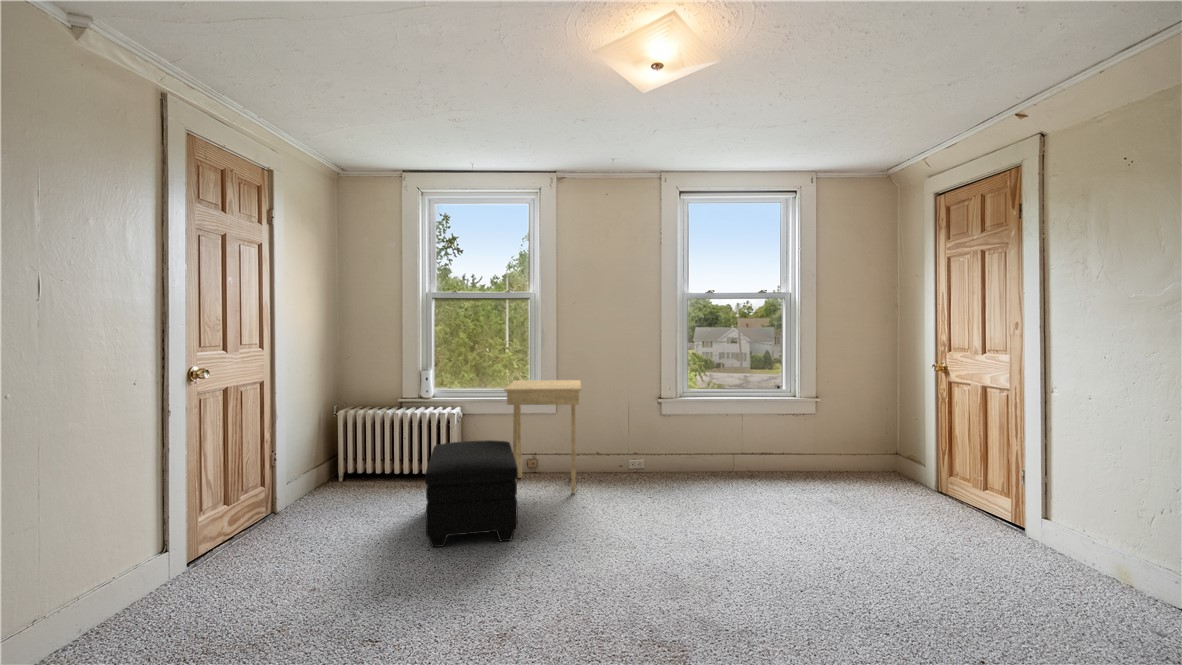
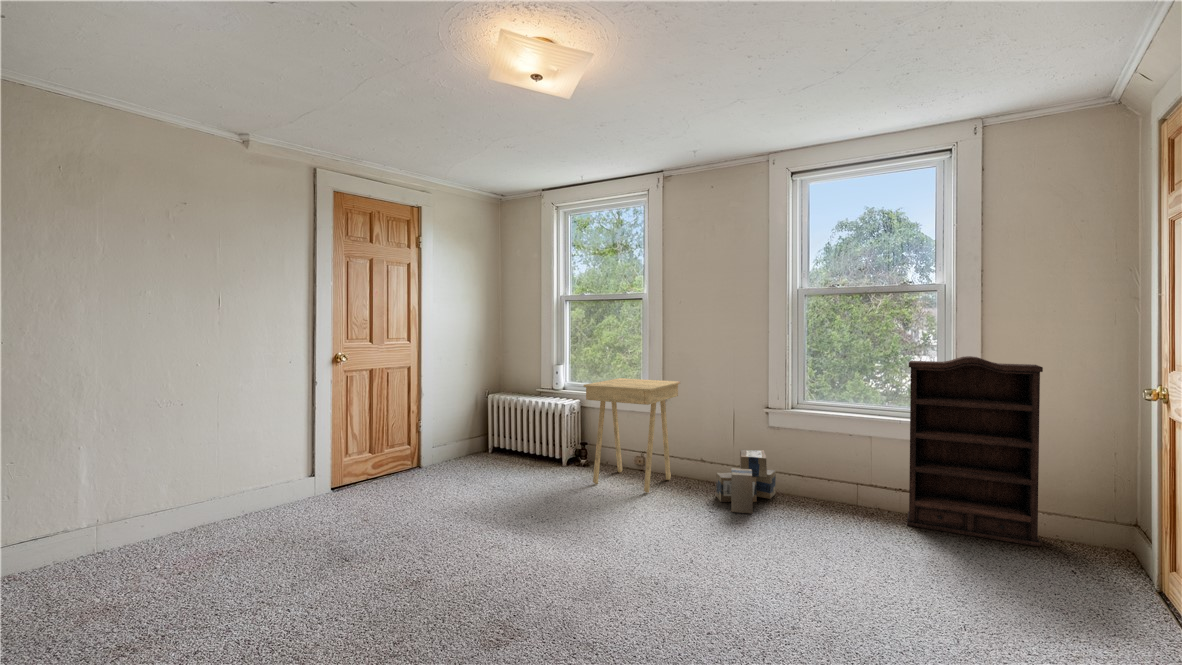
bookshelf: none [774,348,866,481] -> present [907,356,1043,547]
cardboard box: none [633,437,681,495] -> present [716,450,776,514]
ottoman: present [425,440,518,547] -> none [472,429,582,521]

